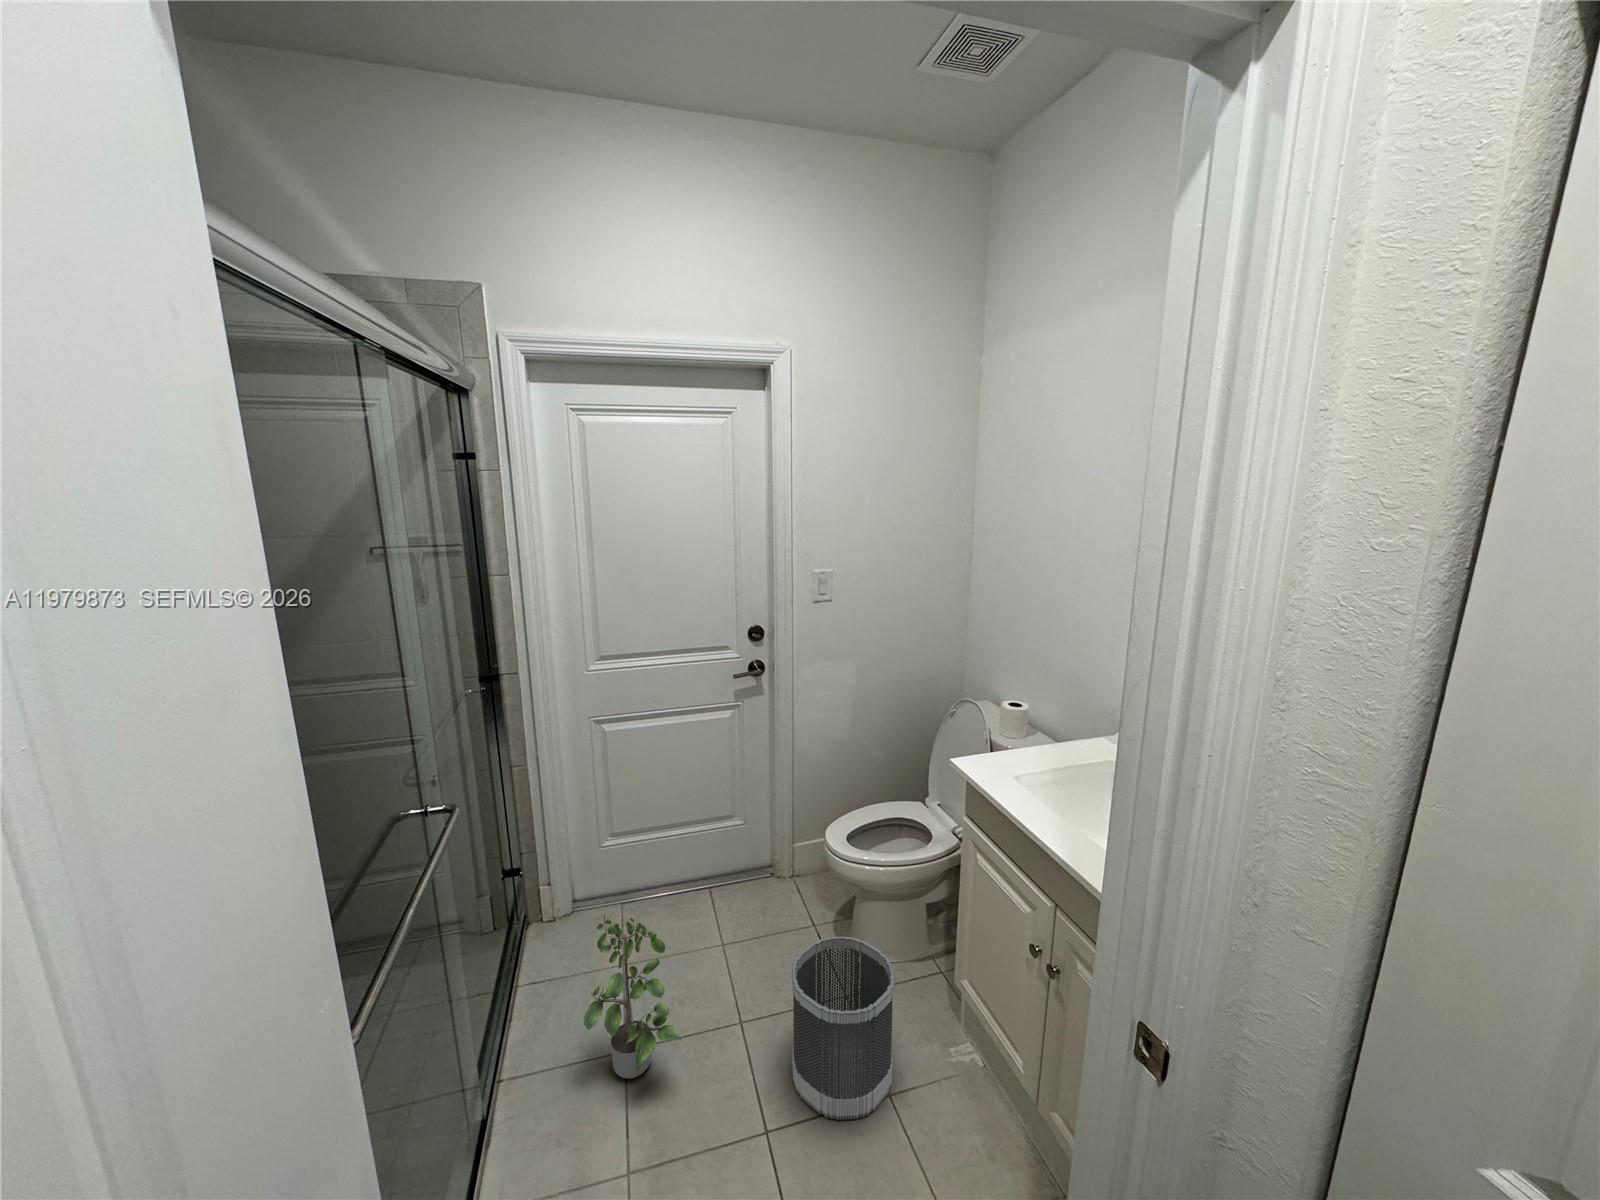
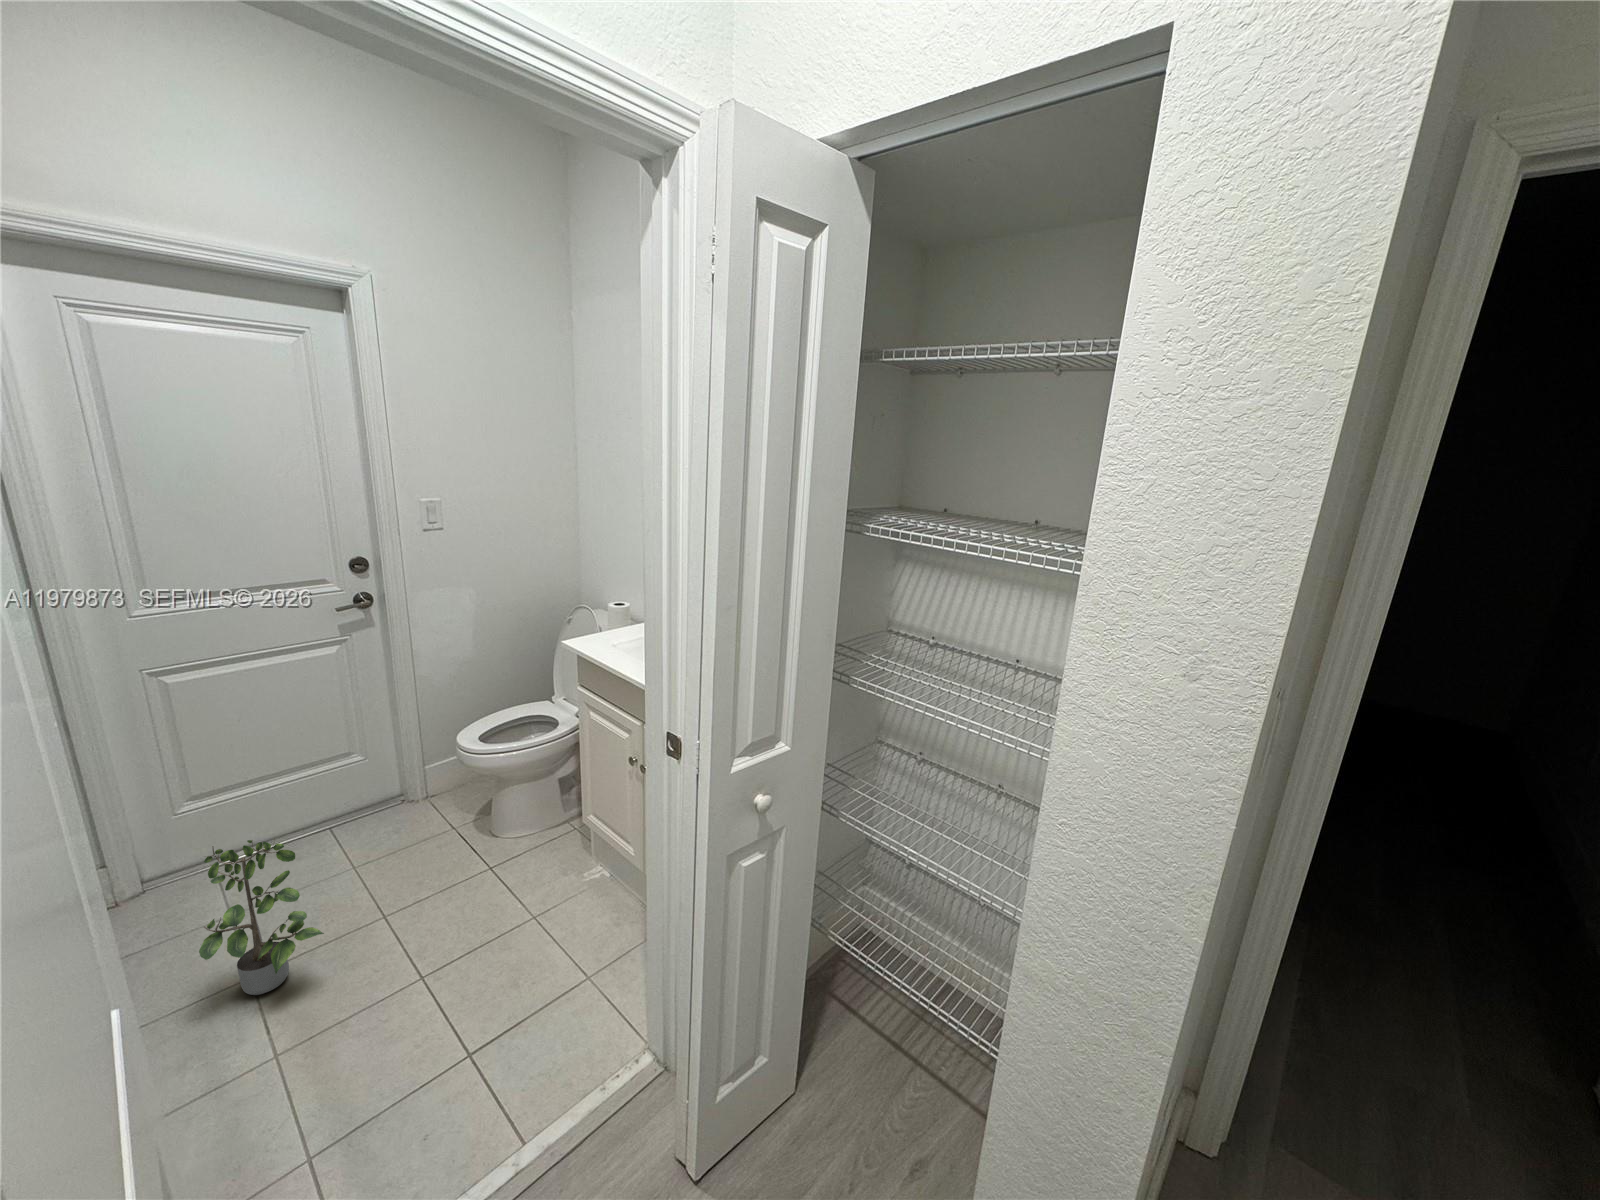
wastebasket: present [792,936,895,1120] -> none [435,809,537,949]

